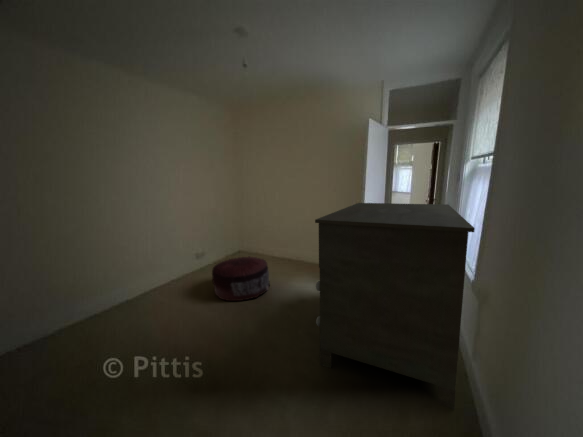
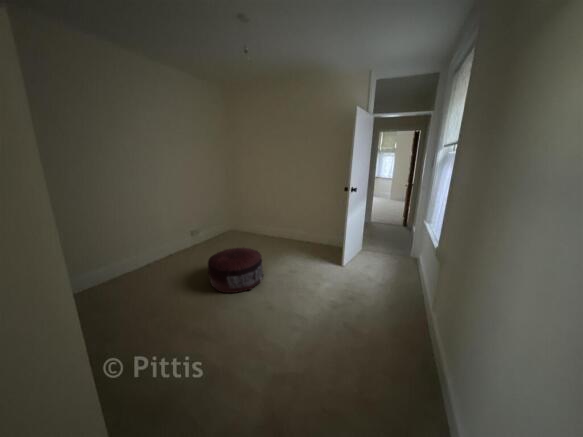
dresser: present [315,203,475,409] -> none [311,203,475,410]

